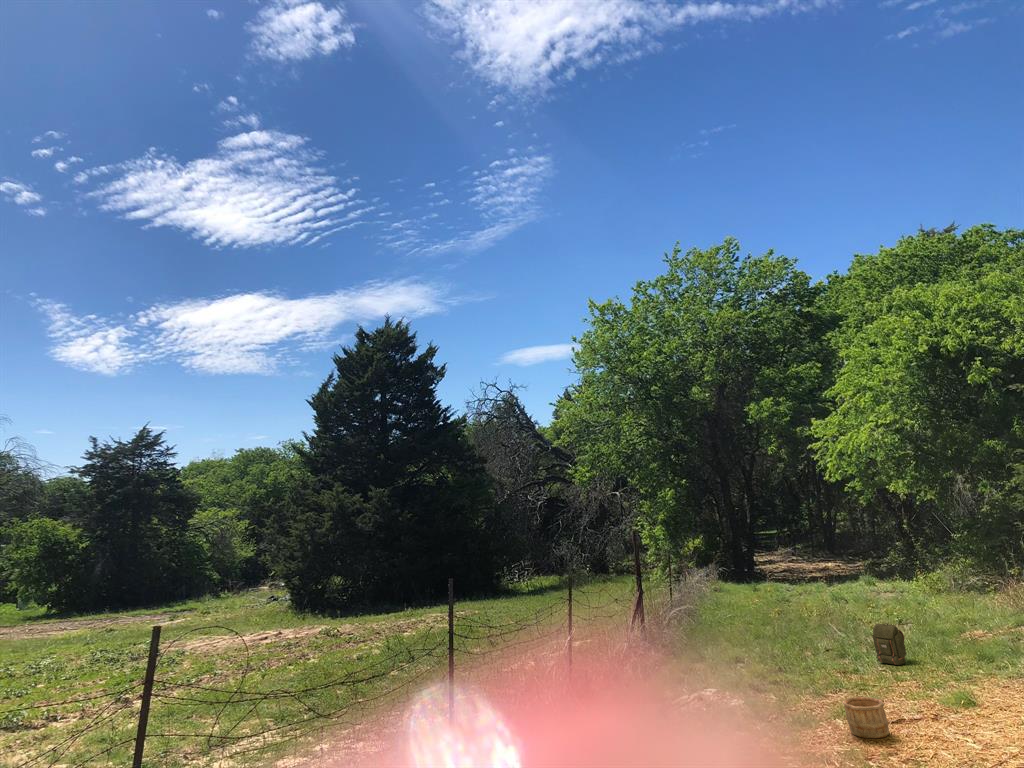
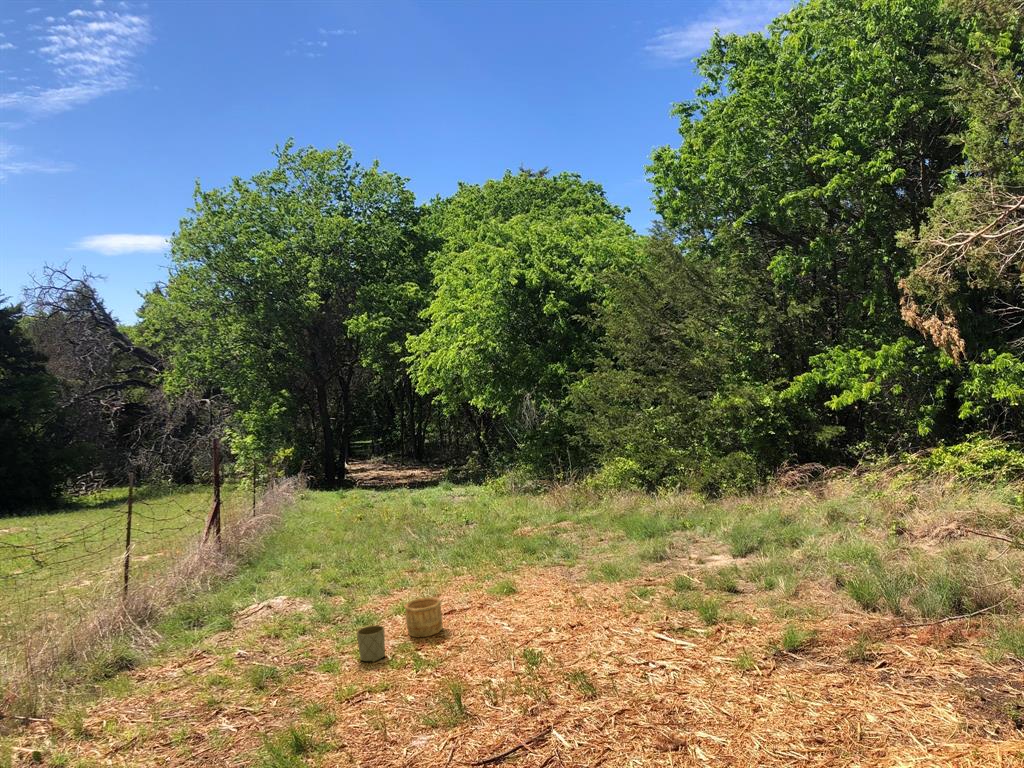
backpack: present [872,623,907,665] -> none [441,524,467,561]
planter: none [797,716,829,753] -> present [357,625,385,662]

